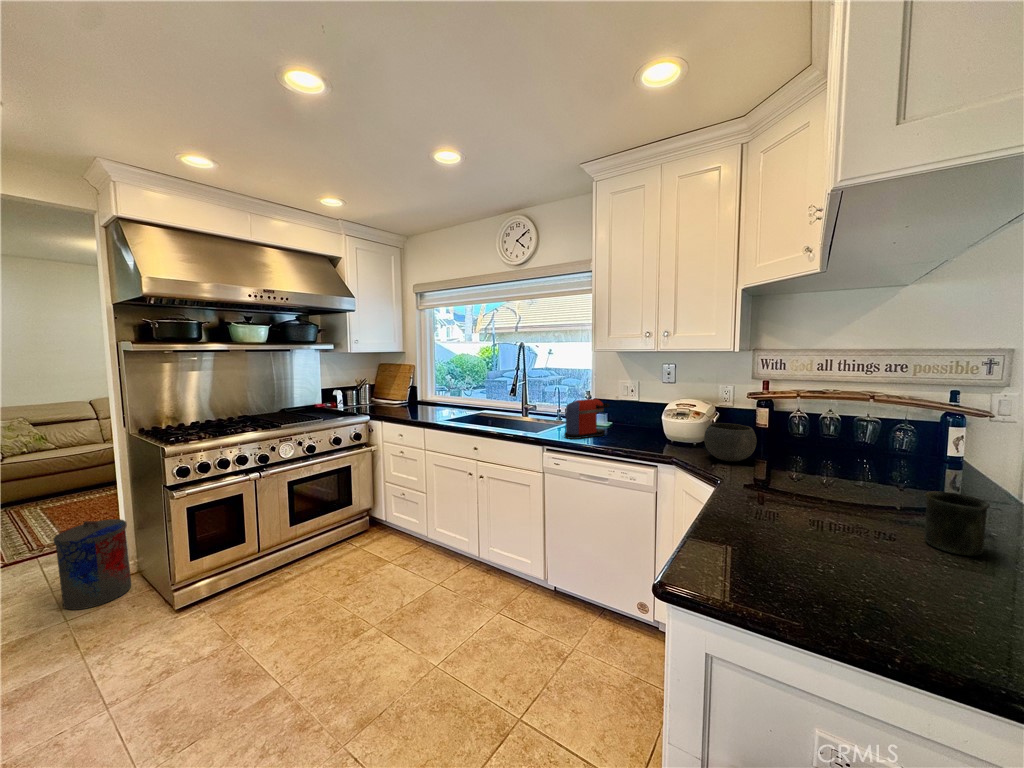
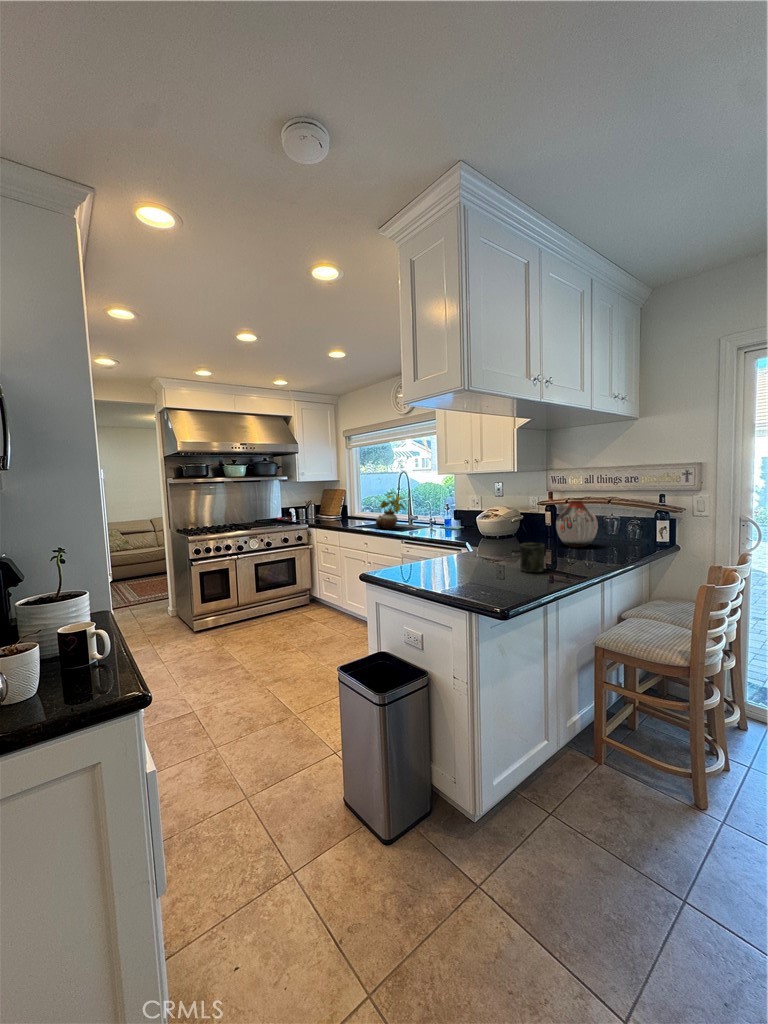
potted plant: none [485,373,534,427] -> present [376,492,406,529]
vase: none [813,398,884,467] -> present [556,501,598,547]
coffee maker: present [564,399,610,439] -> none [416,508,450,535]
bowl: present [704,423,757,461] -> none [485,520,517,544]
trash can: present [54,519,131,610] -> none [137,581,174,629]

